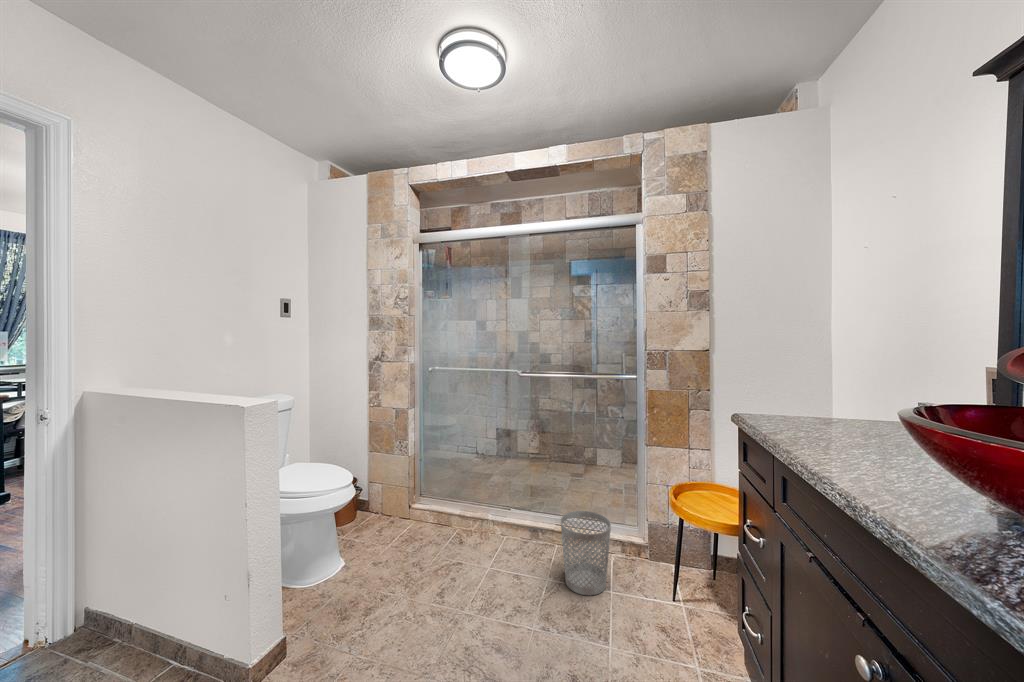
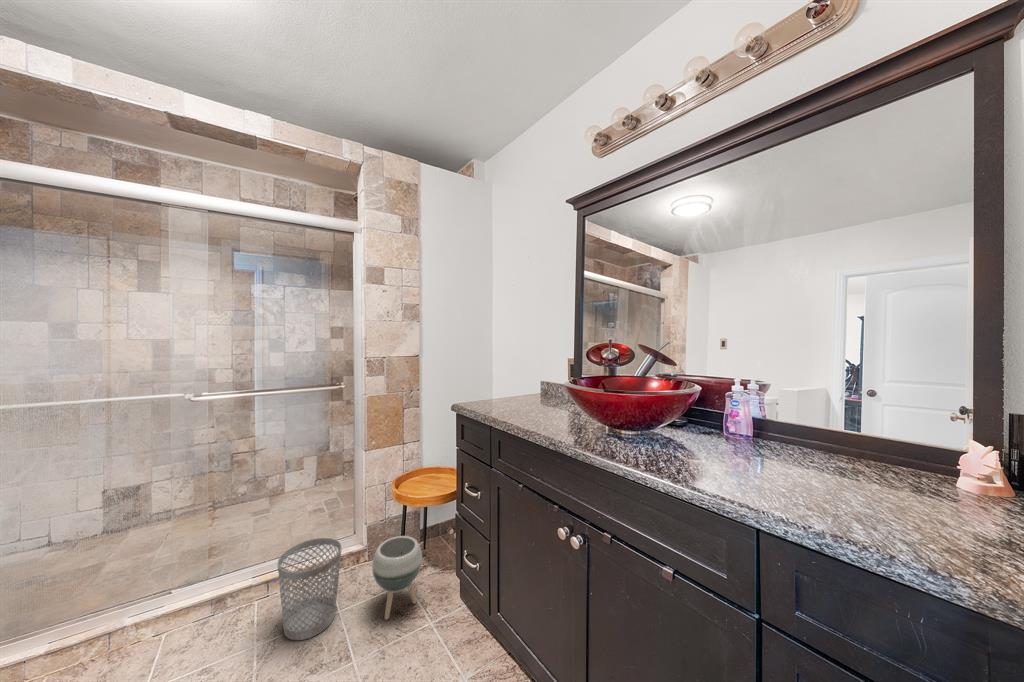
planter: none [635,540,689,624] -> present [372,536,422,620]

